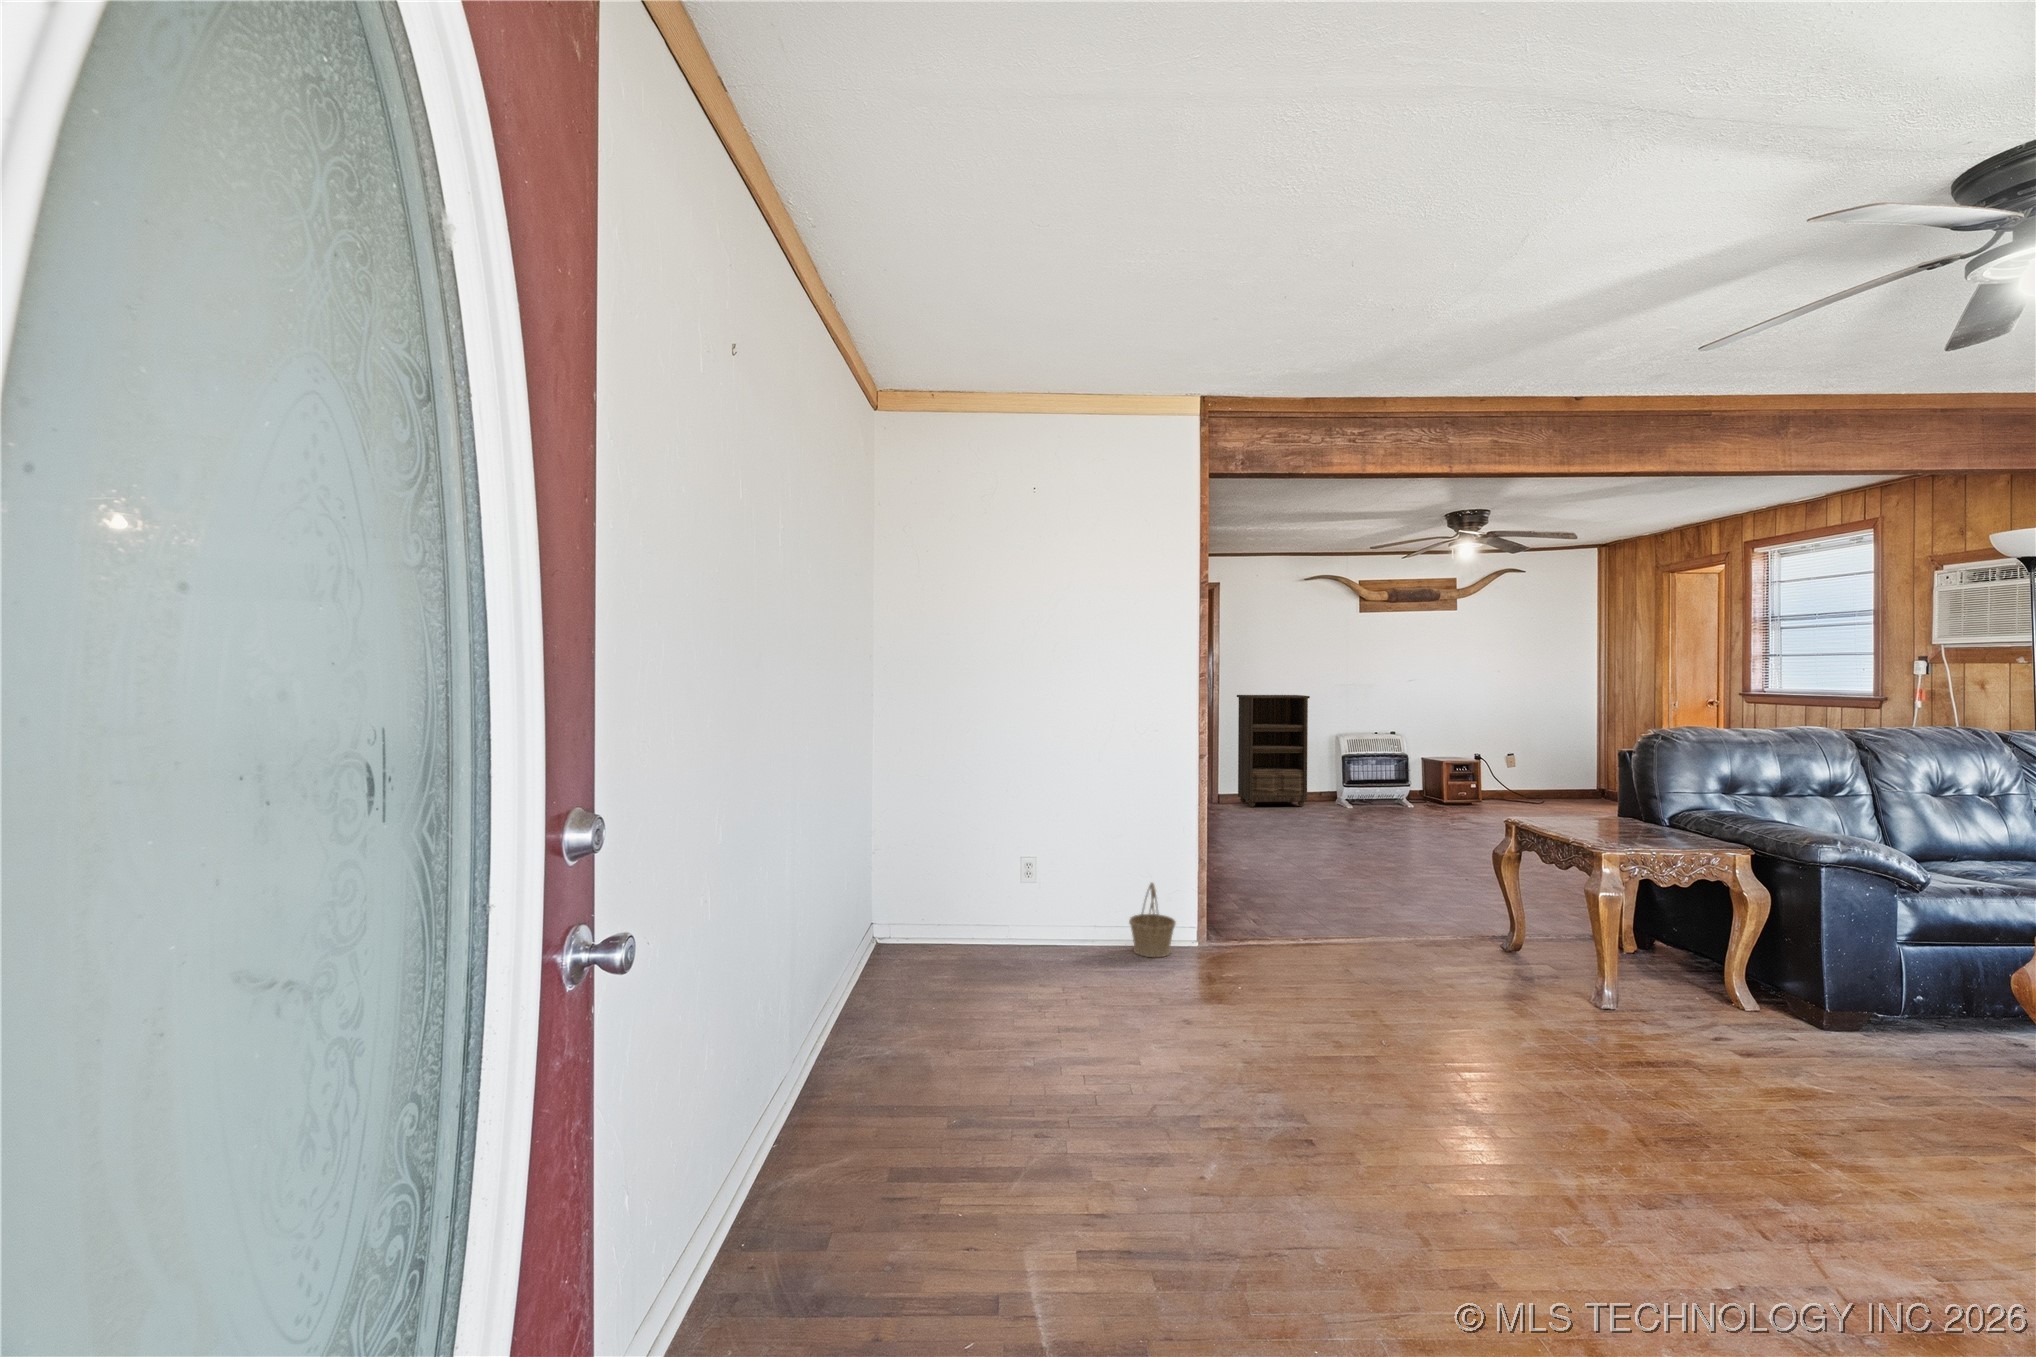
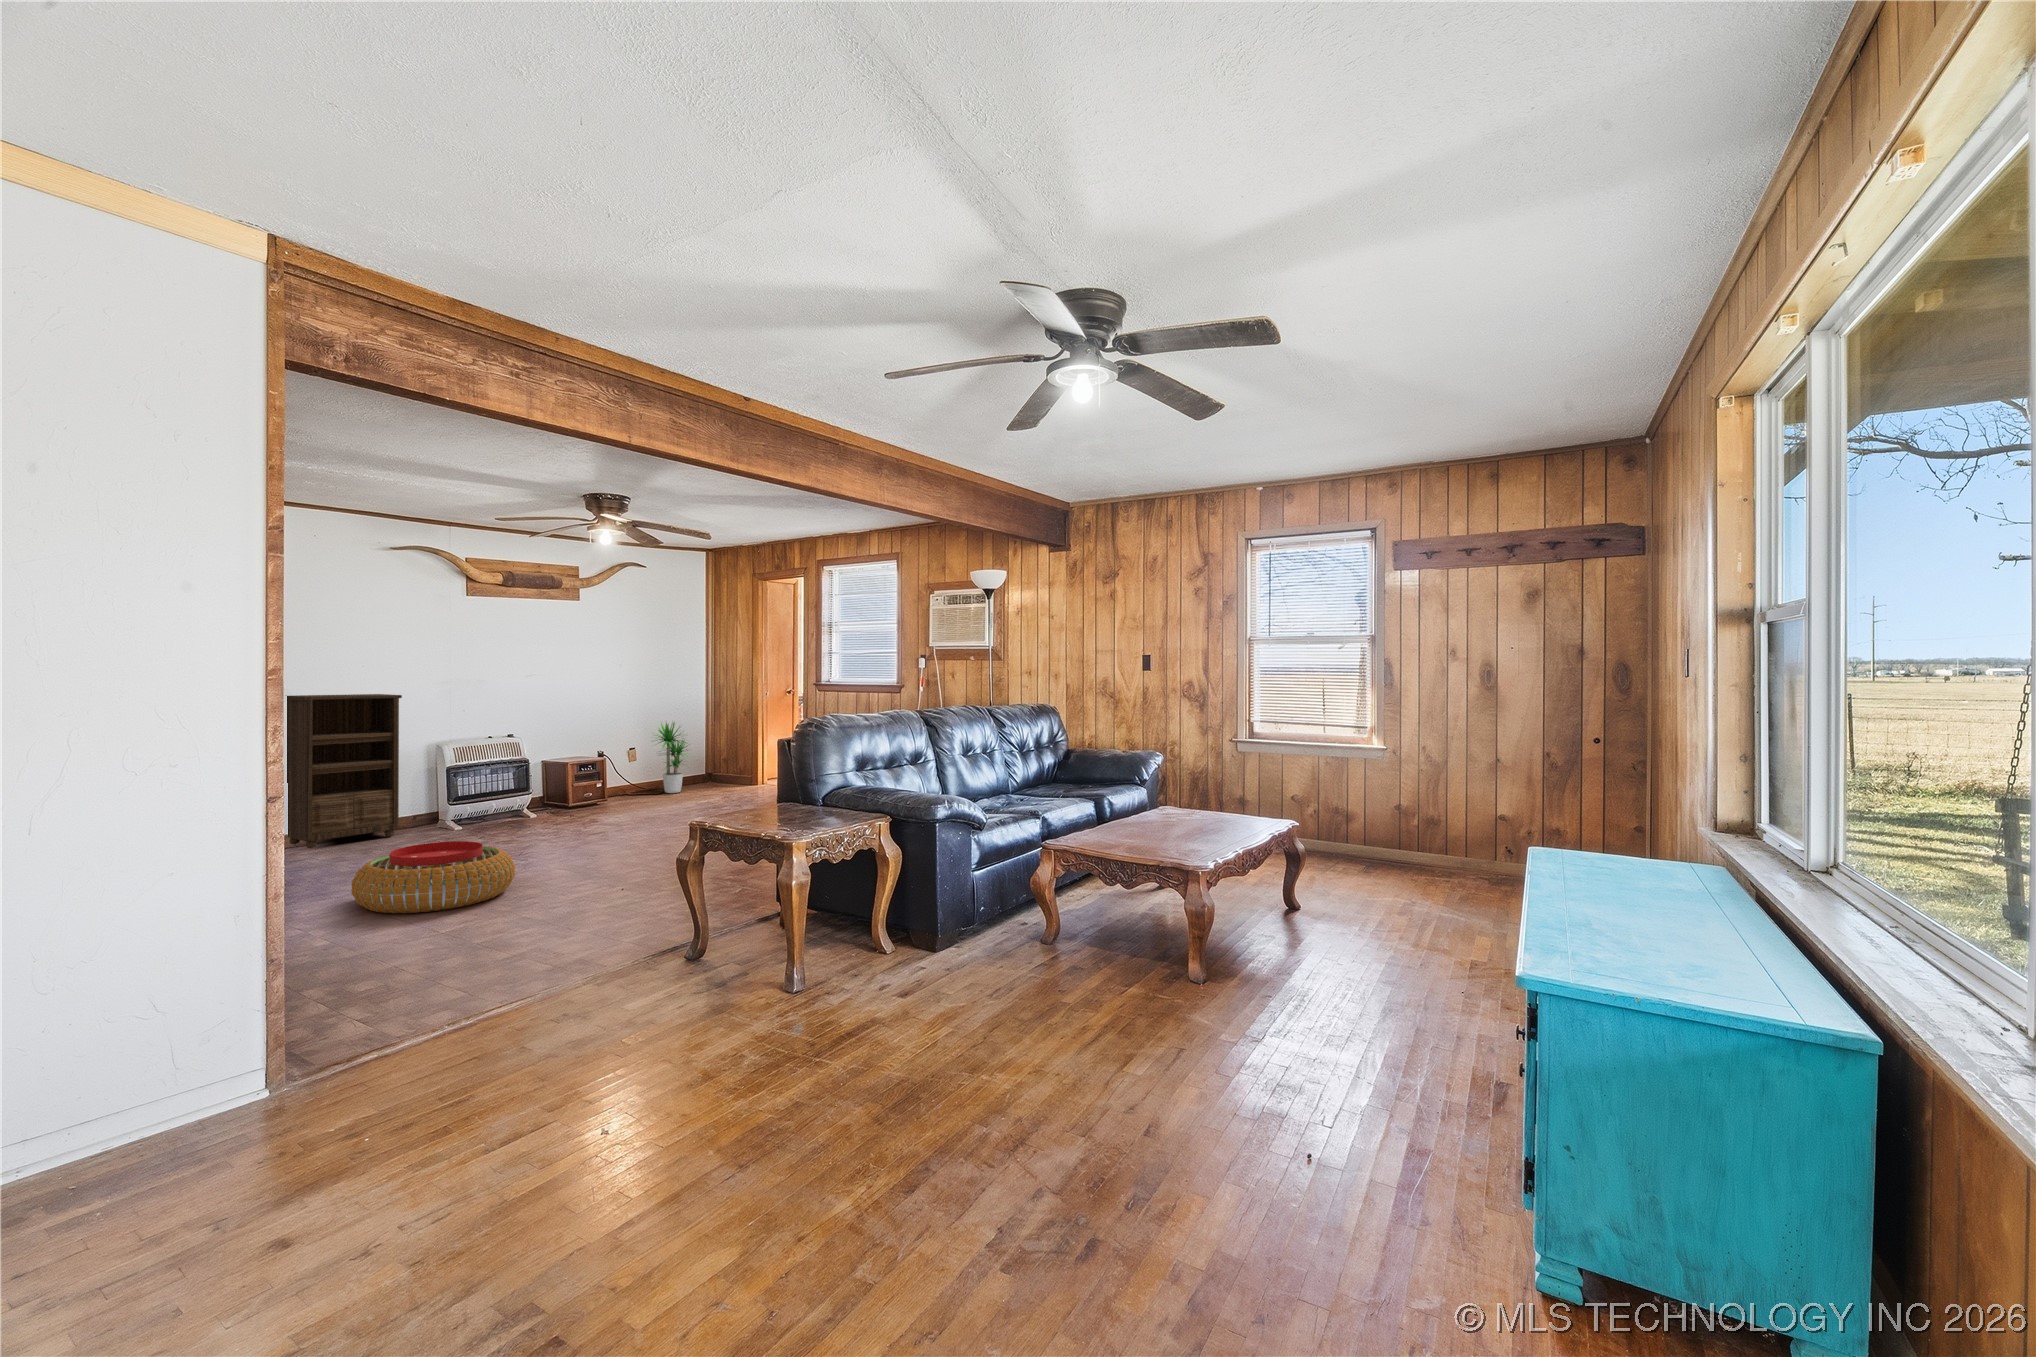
potted plant: none [1525,726,1582,803] -> present [655,722,688,793]
pouf: none [1264,812,1377,866] -> present [351,841,515,913]
basket: present [1129,883,1176,957] -> none [121,1015,231,1147]

